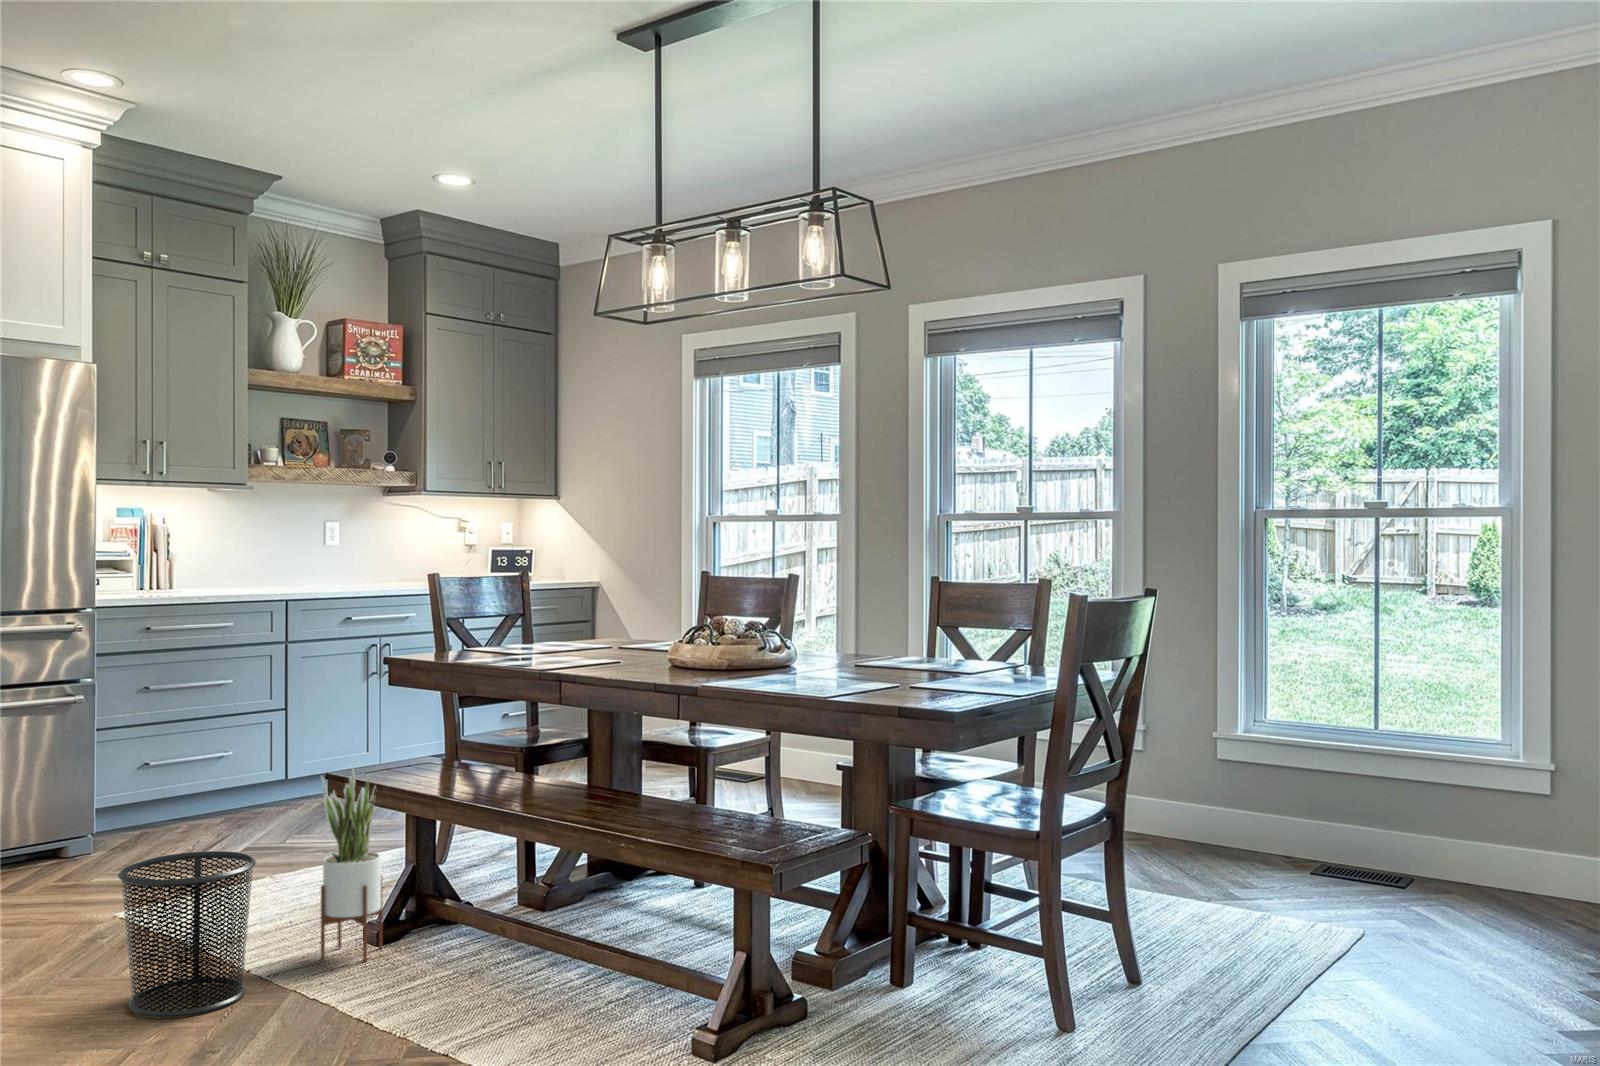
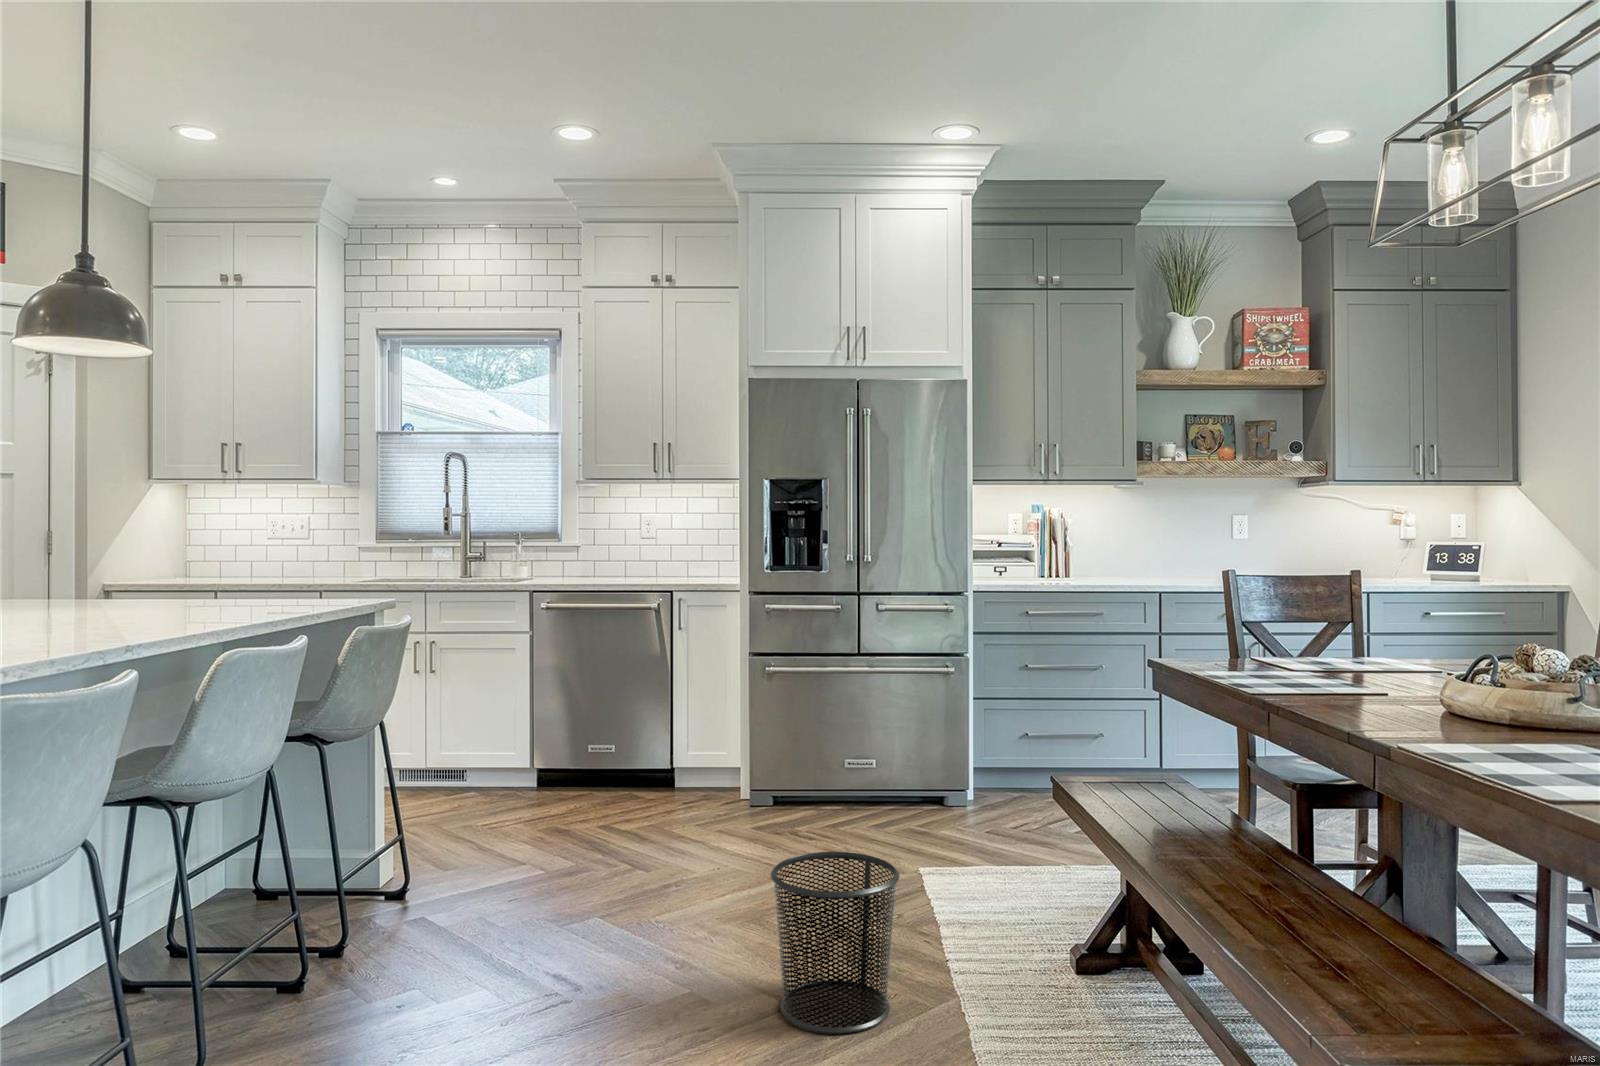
potted plant: present [321,769,382,962] -> none [978,796,1063,1026]

